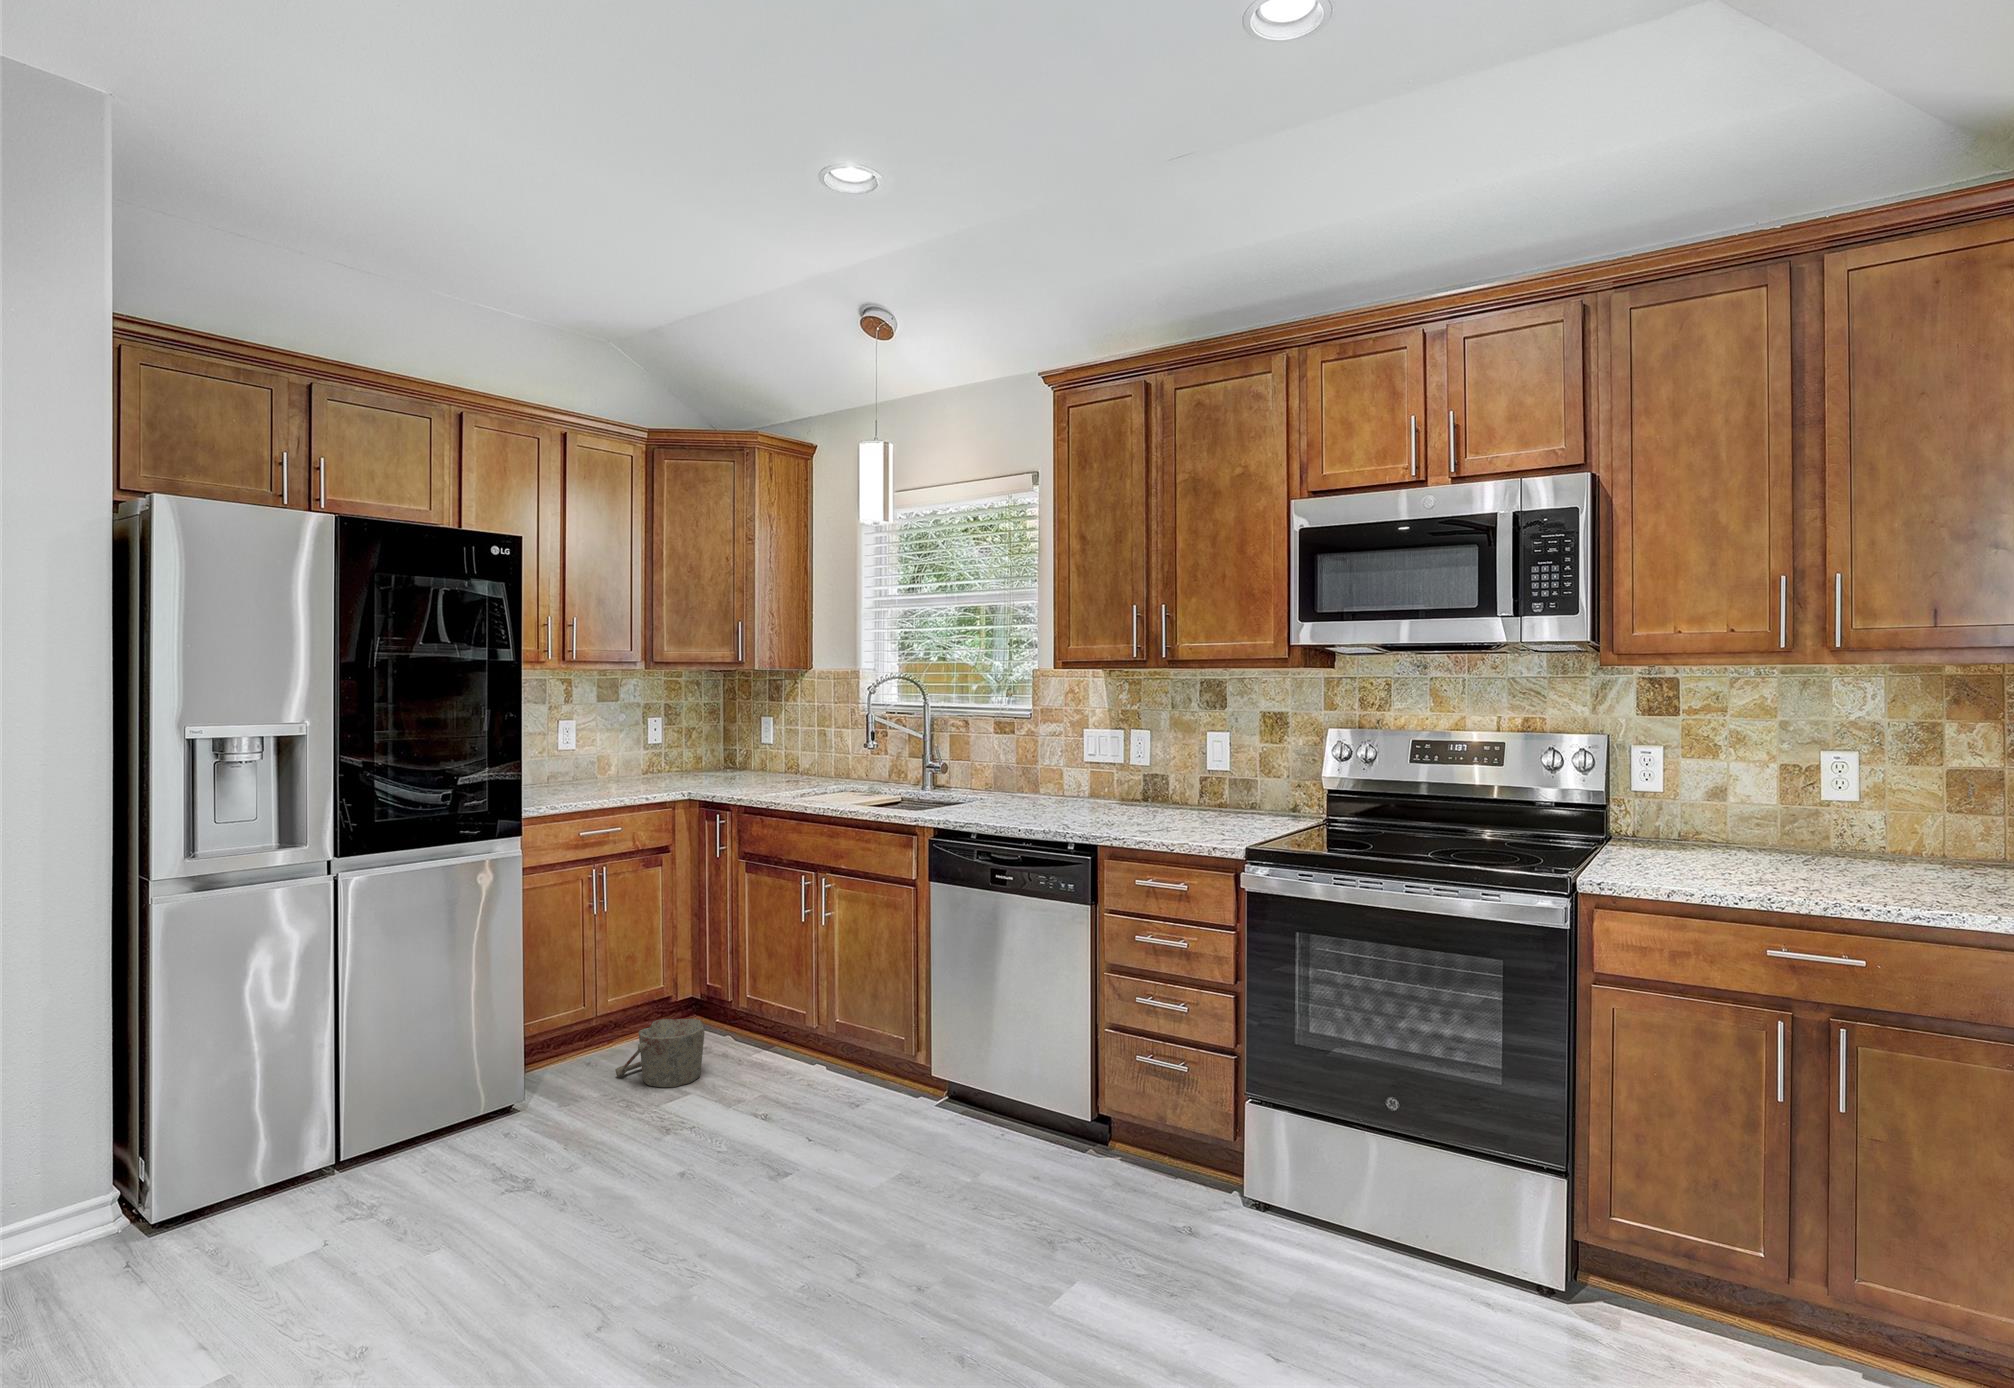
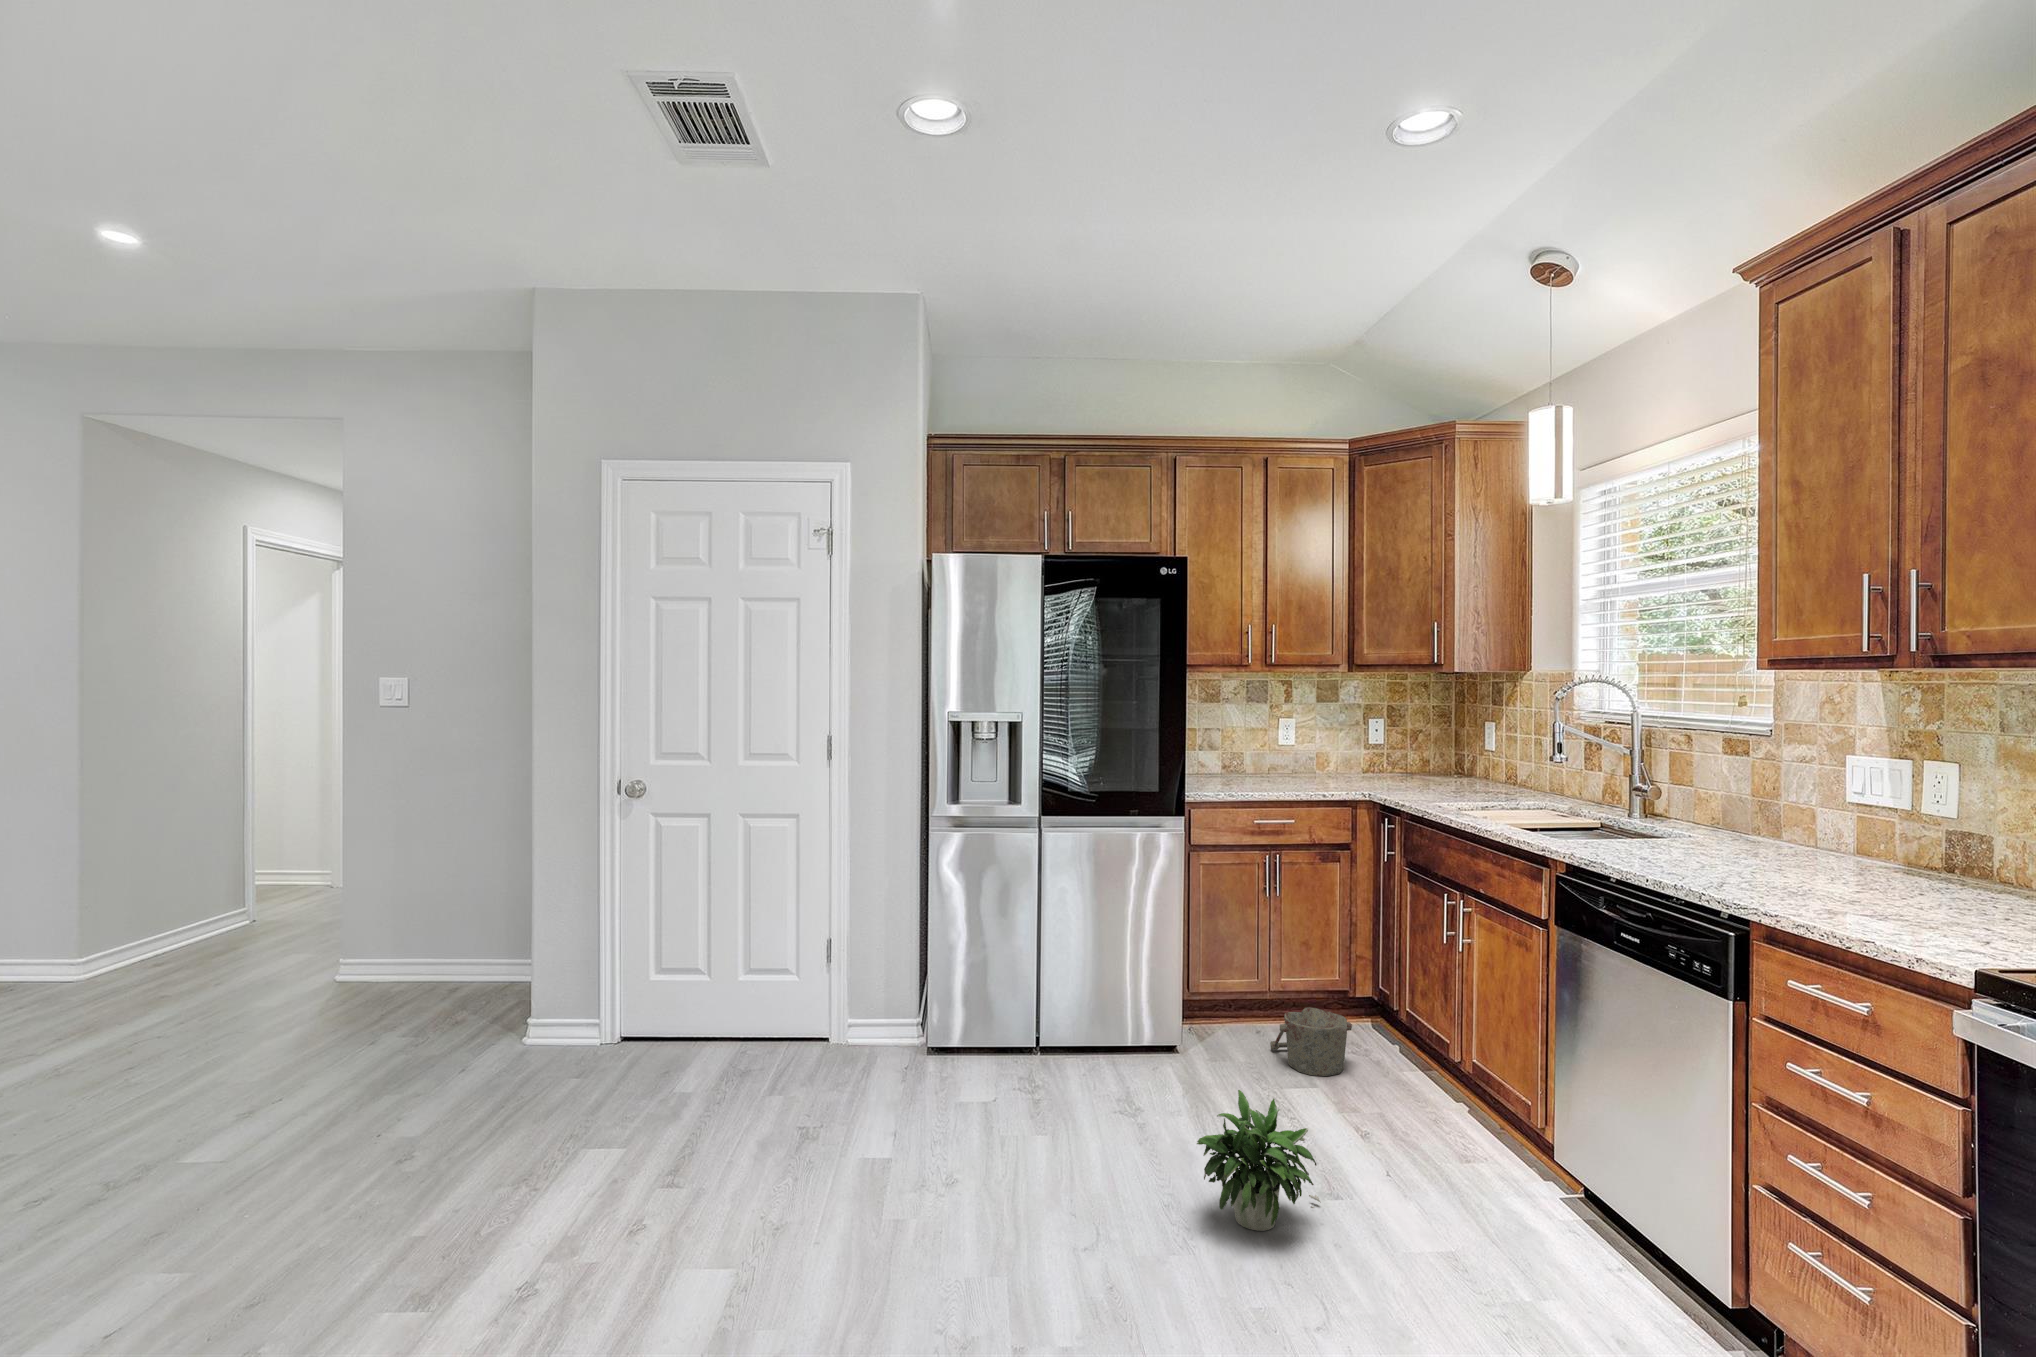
potted plant: none [673,1098,790,1235] -> present [1197,1090,1320,1231]

